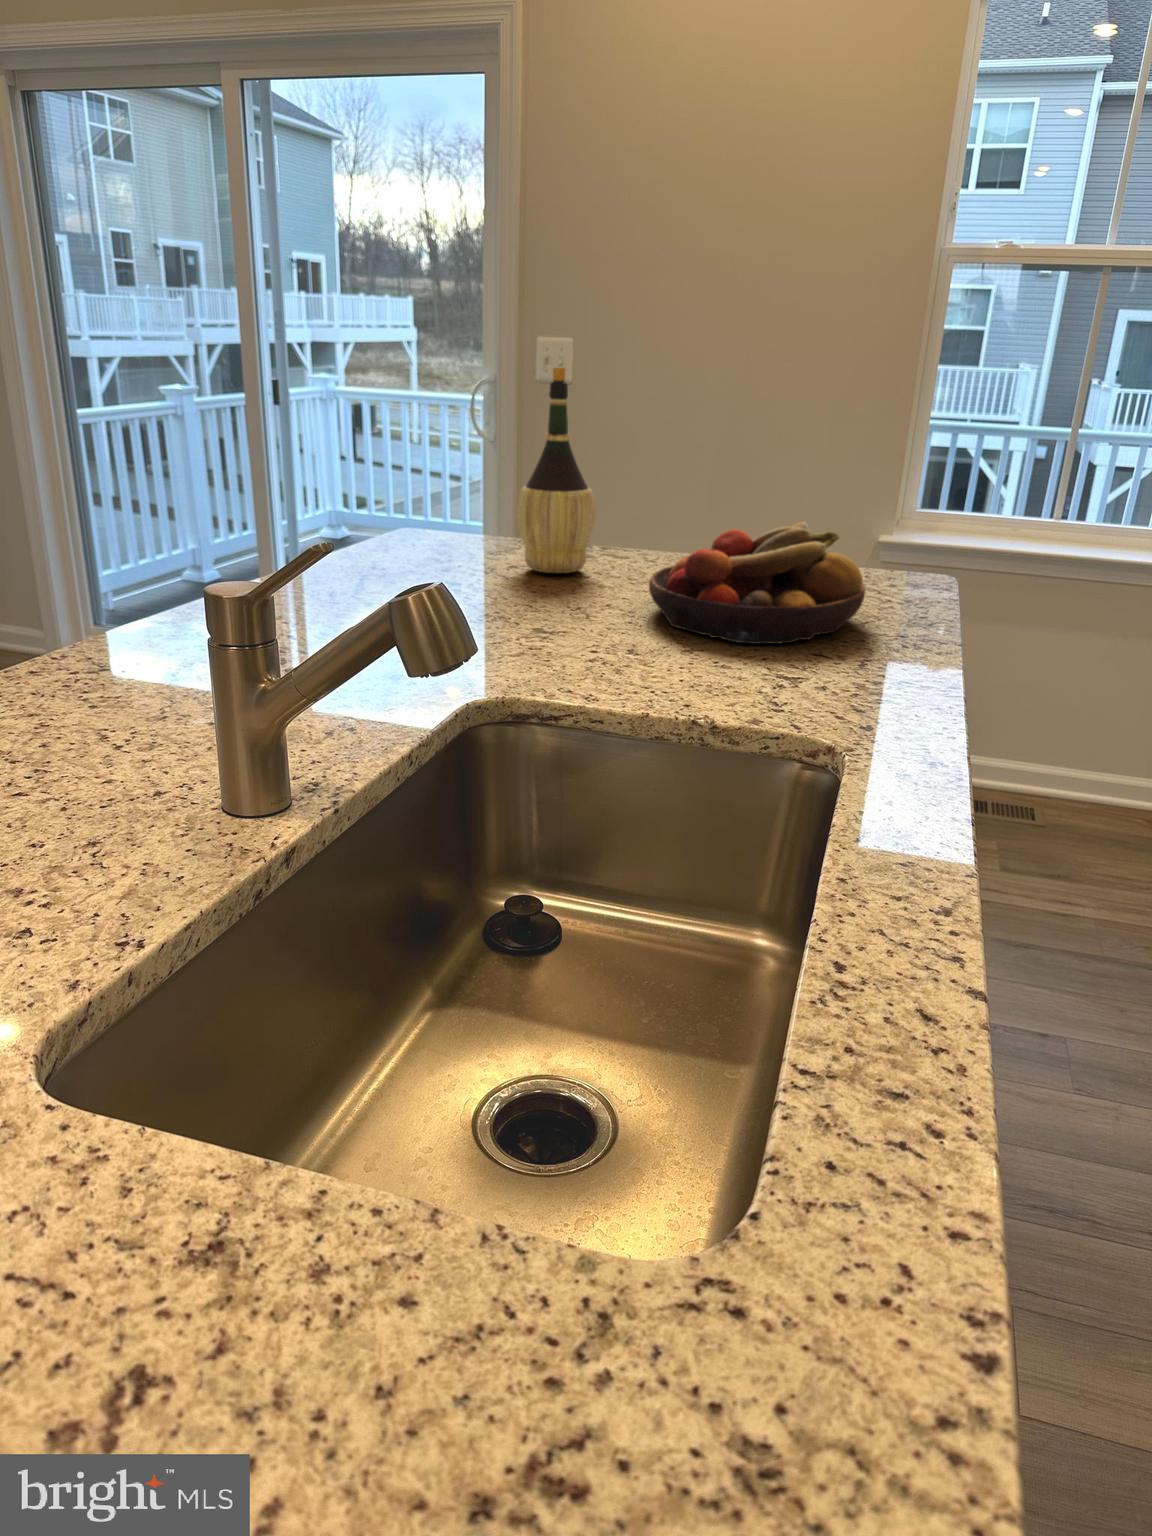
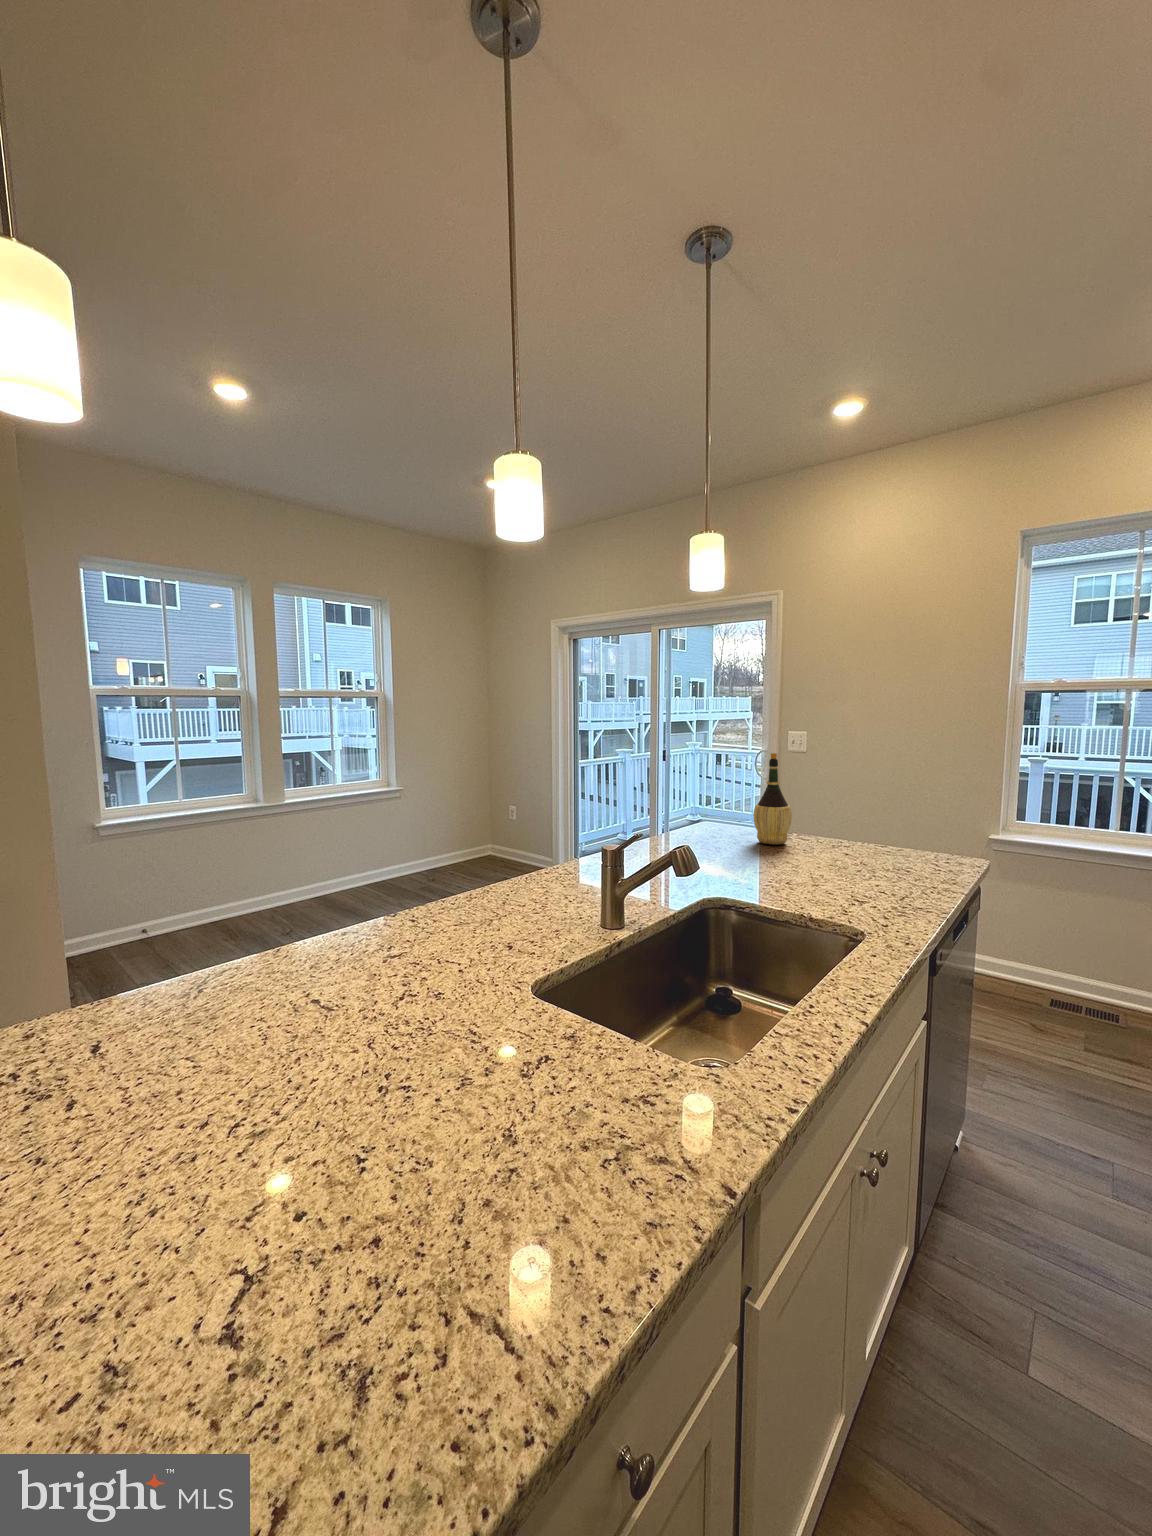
fruit bowl: present [649,522,865,644] -> none [808,826,922,885]

